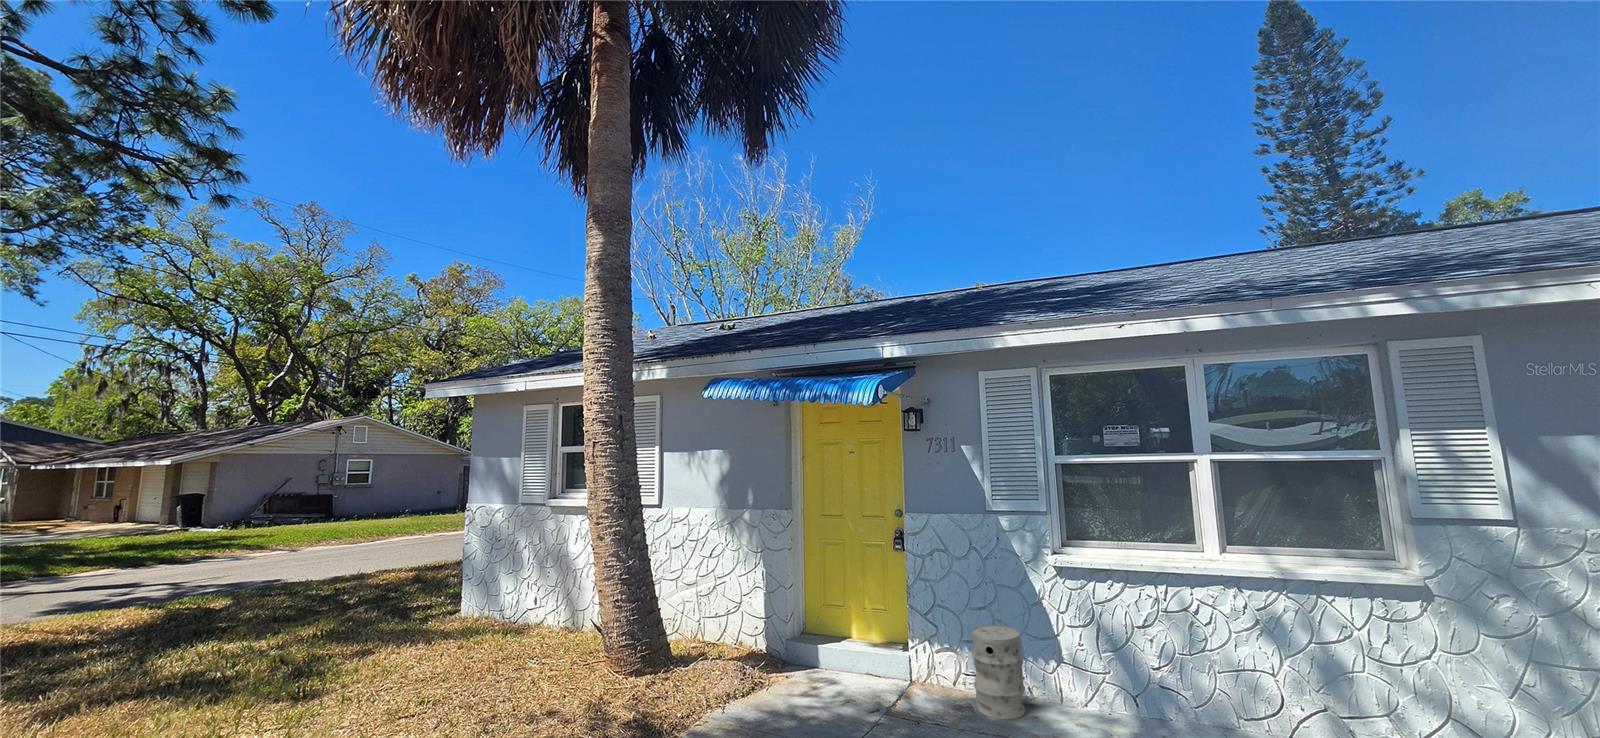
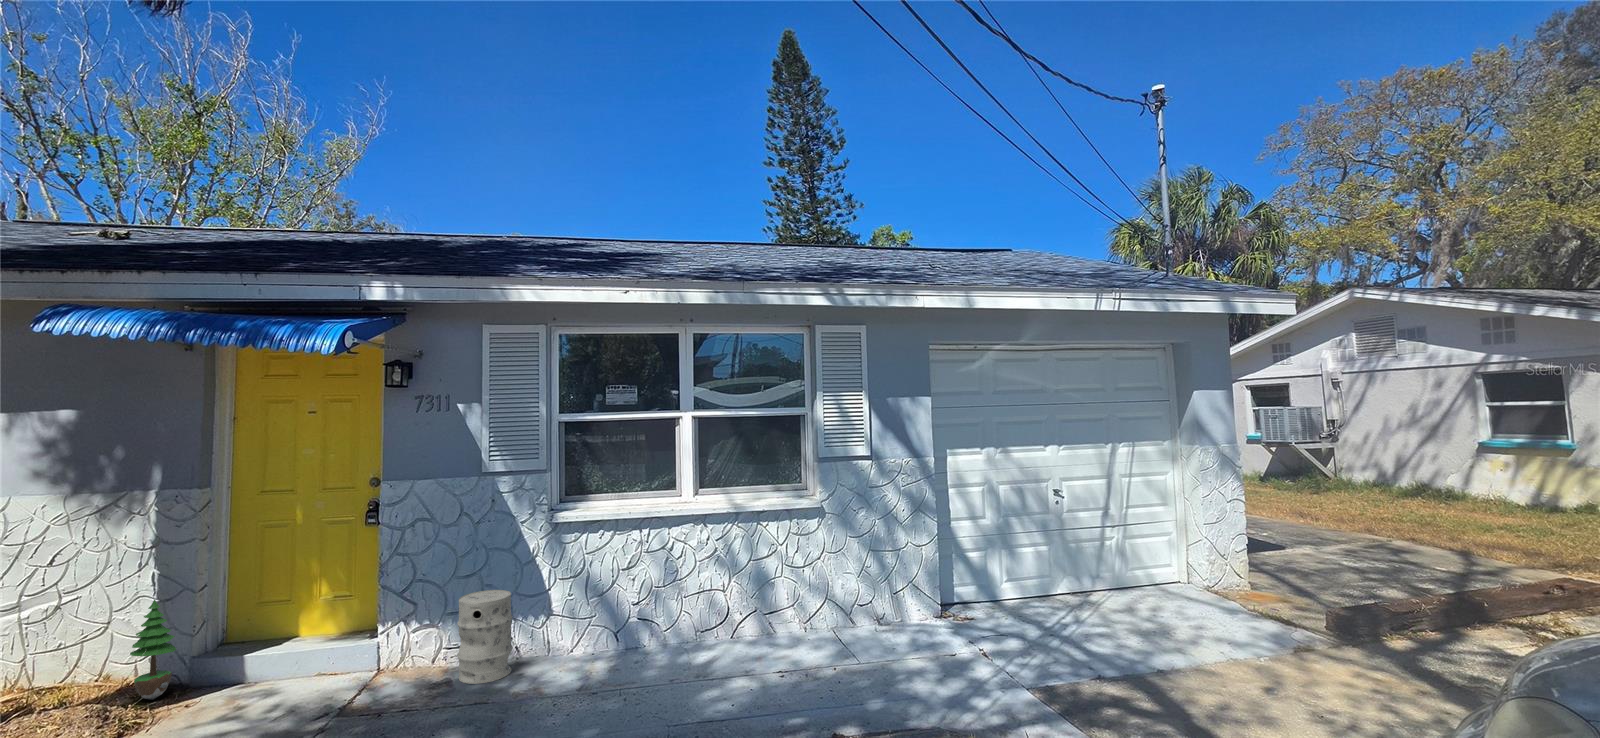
potted tree: none [750,592,776,667] -> present [130,600,176,700]

